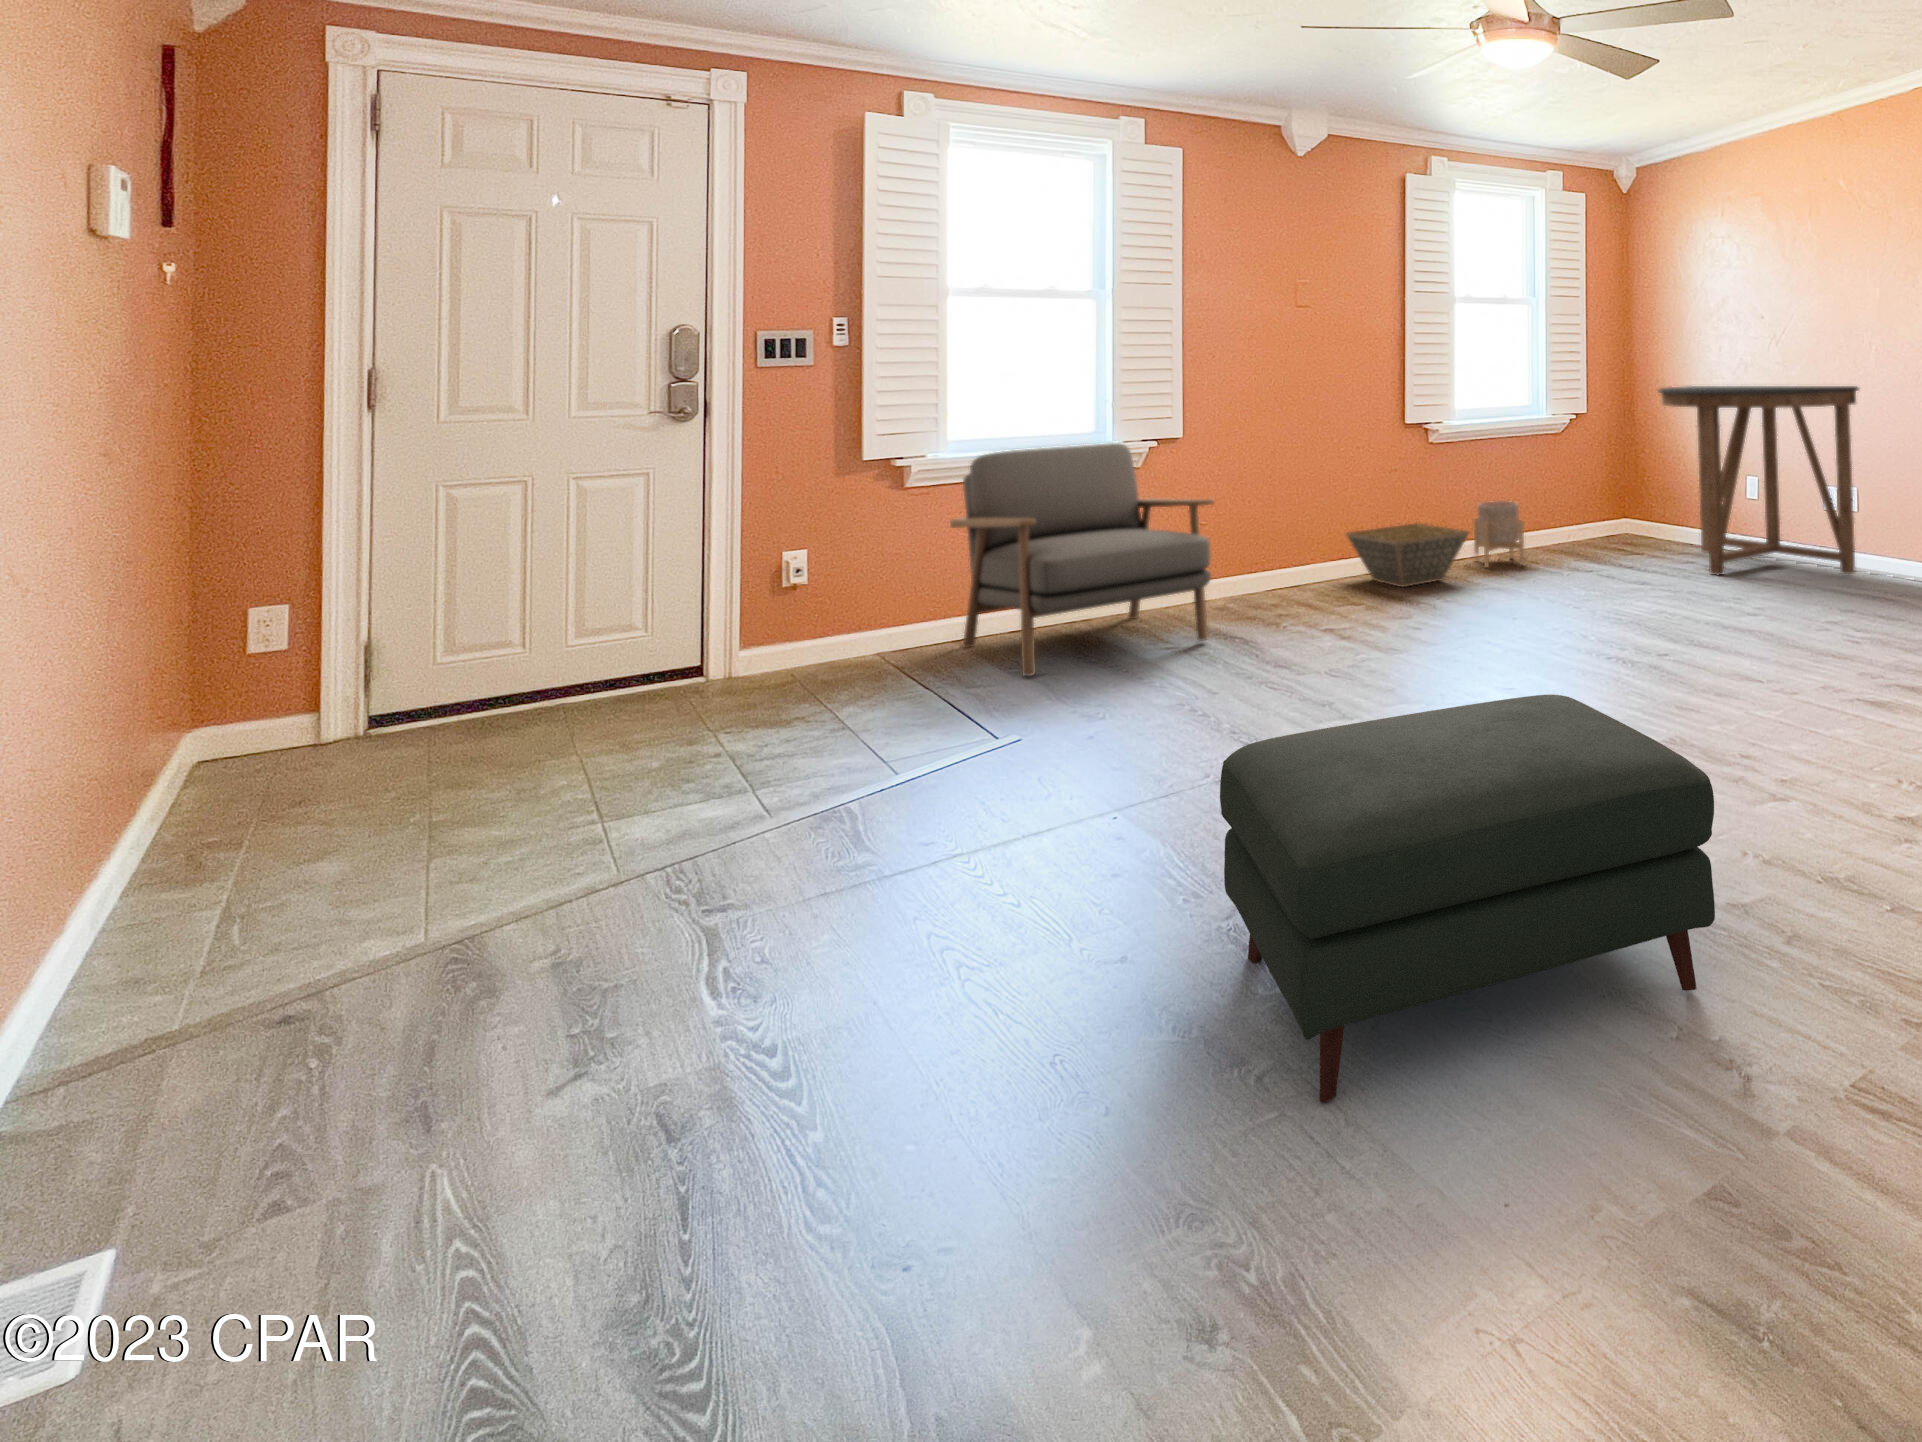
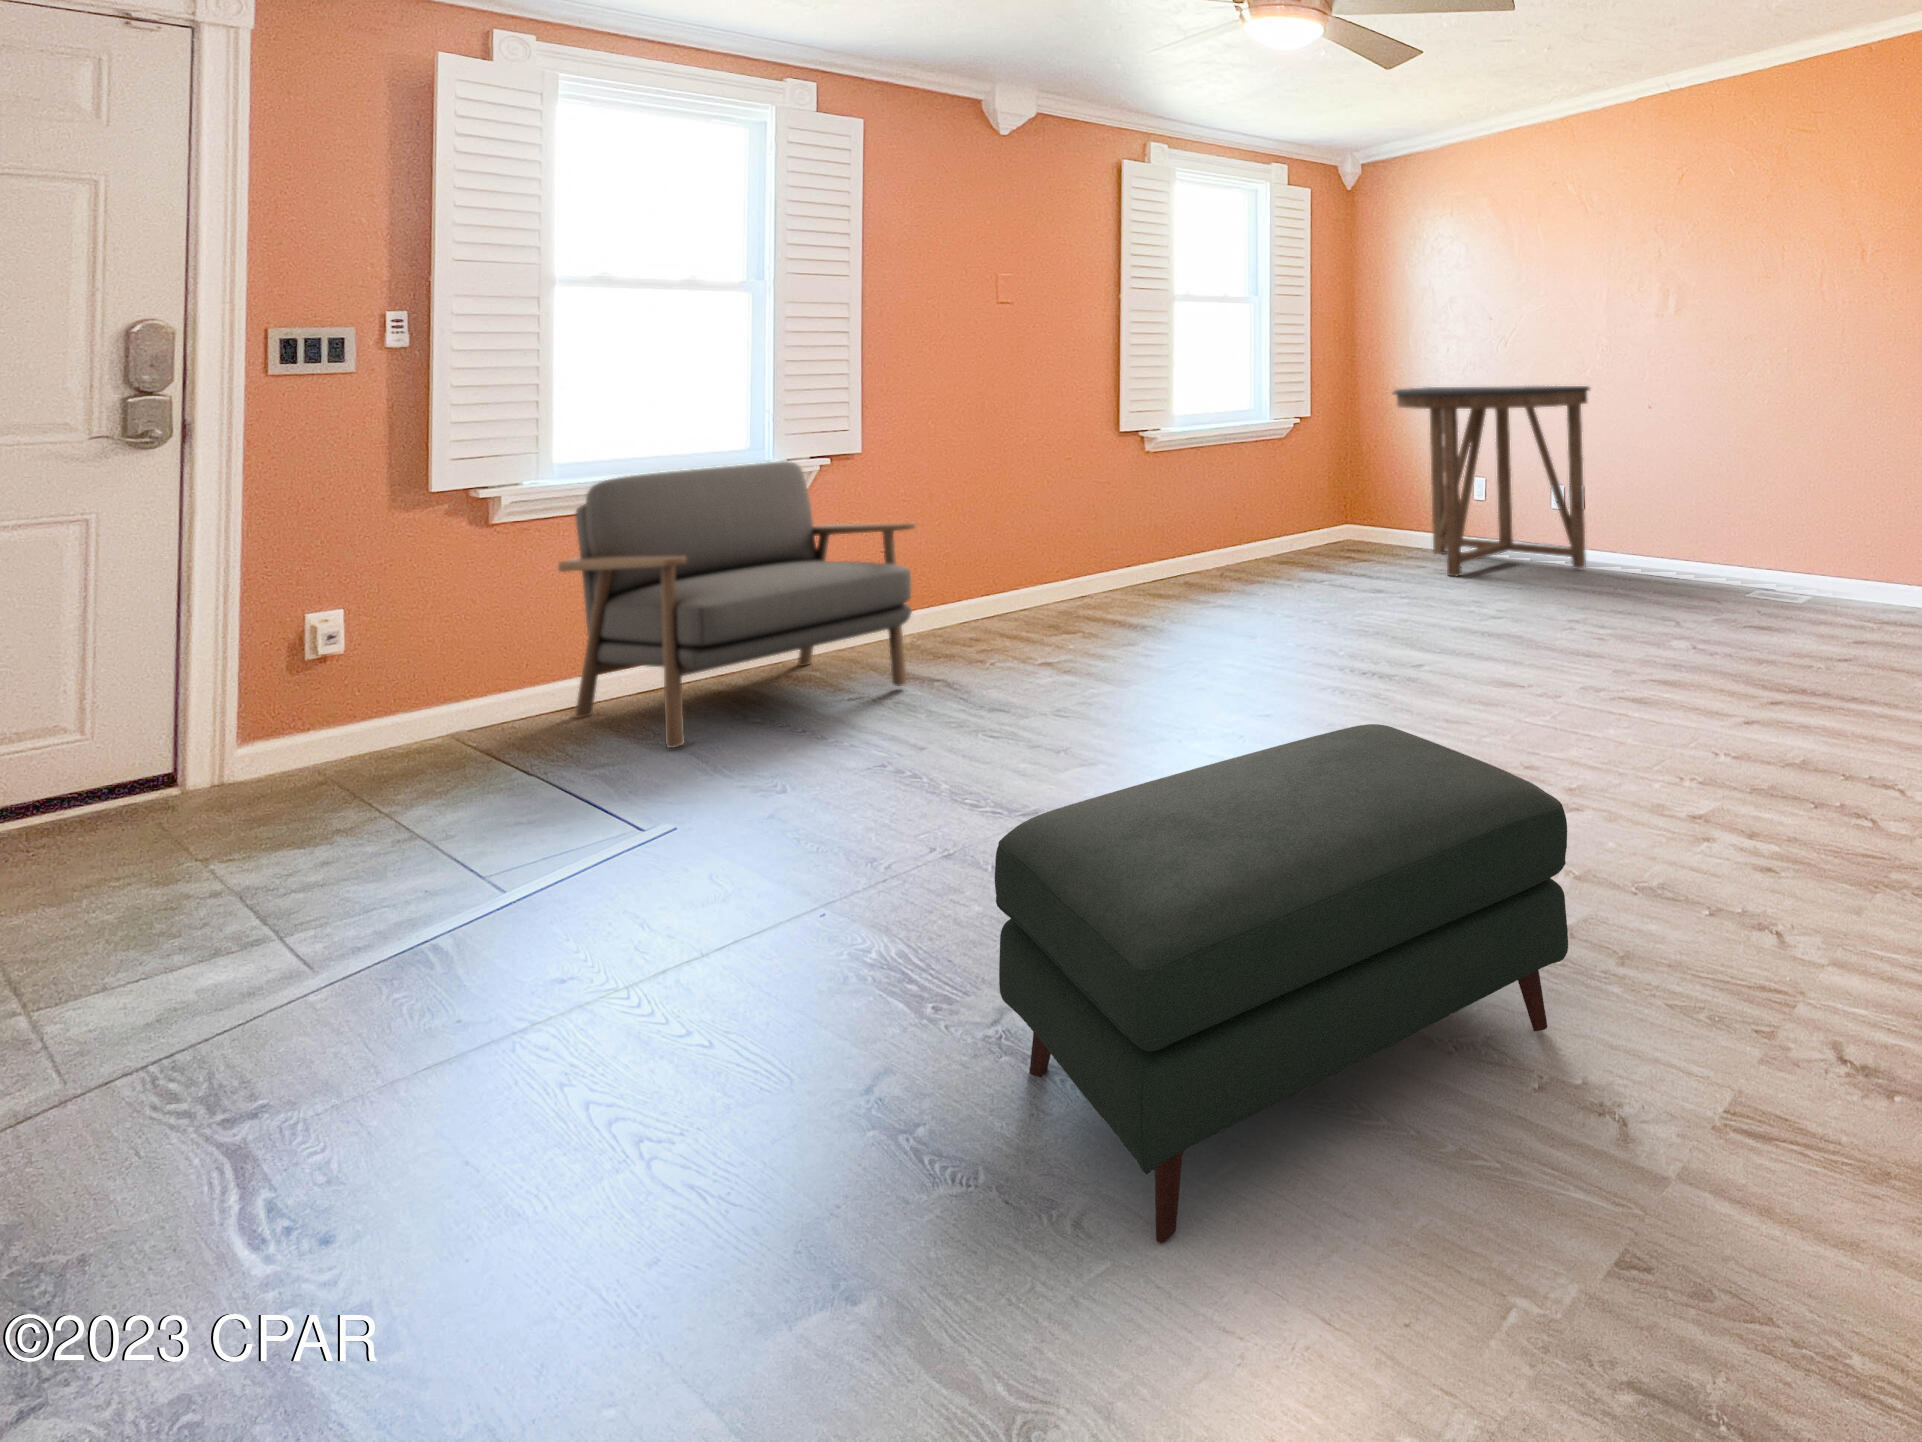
planter: present [1474,501,1525,567] -> none [1200,510,1256,582]
basket: present [1346,523,1469,587] -> none [1059,538,1201,609]

